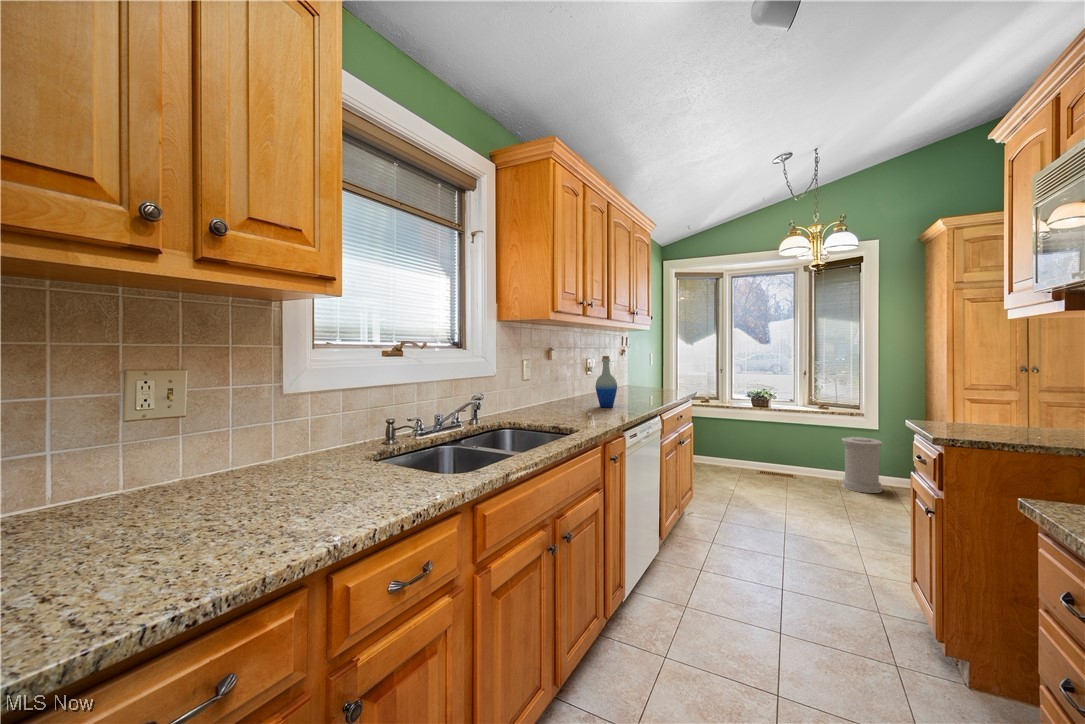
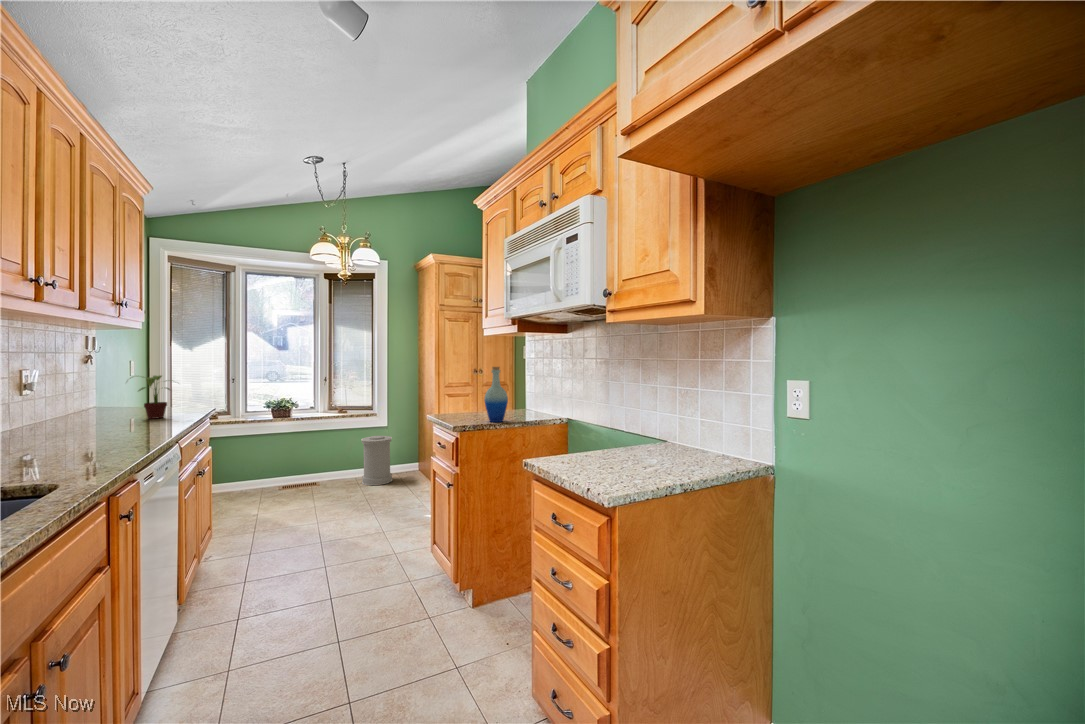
bottle: present [595,356,617,407] -> present [484,367,508,422]
potted plant: none [636,365,669,397] -> present [139,375,170,419]

